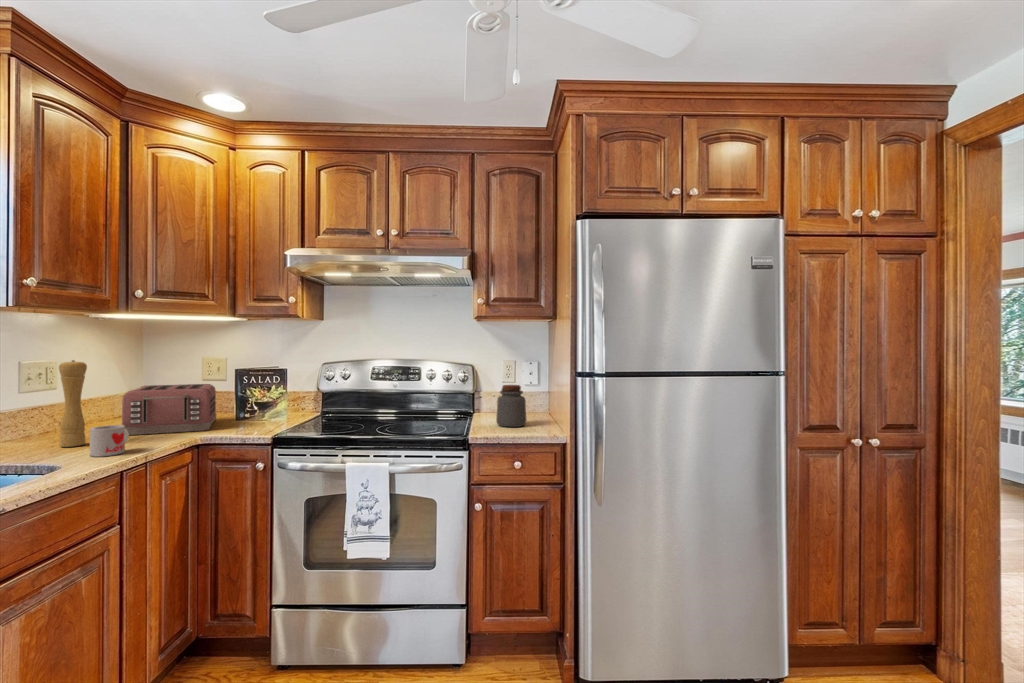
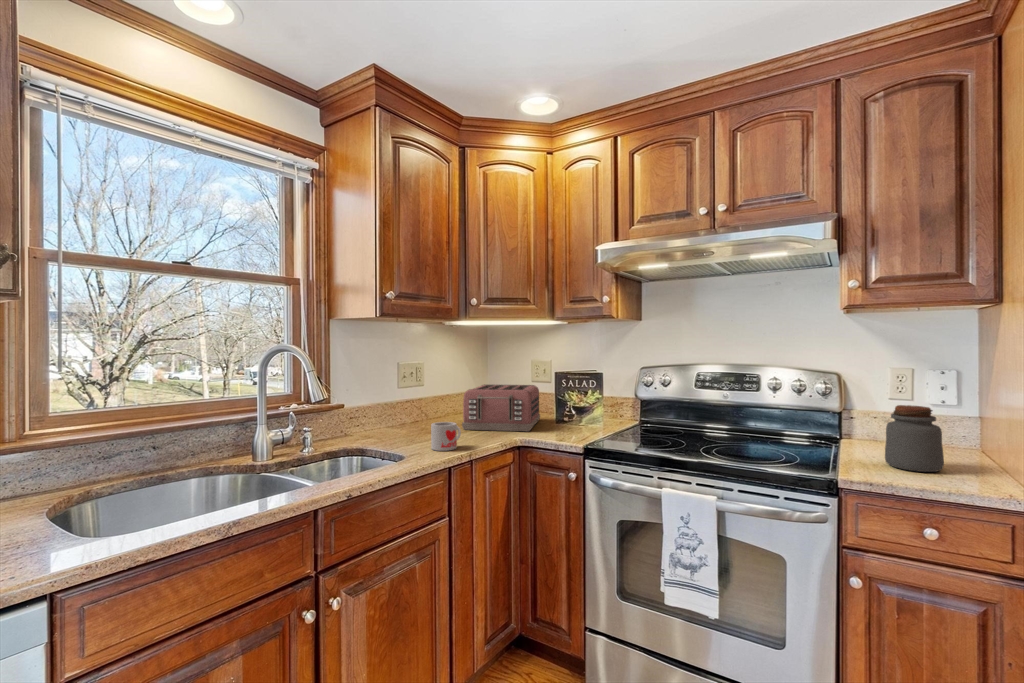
pepper mill: present [59,360,87,447] -> none [417,362,436,437]

